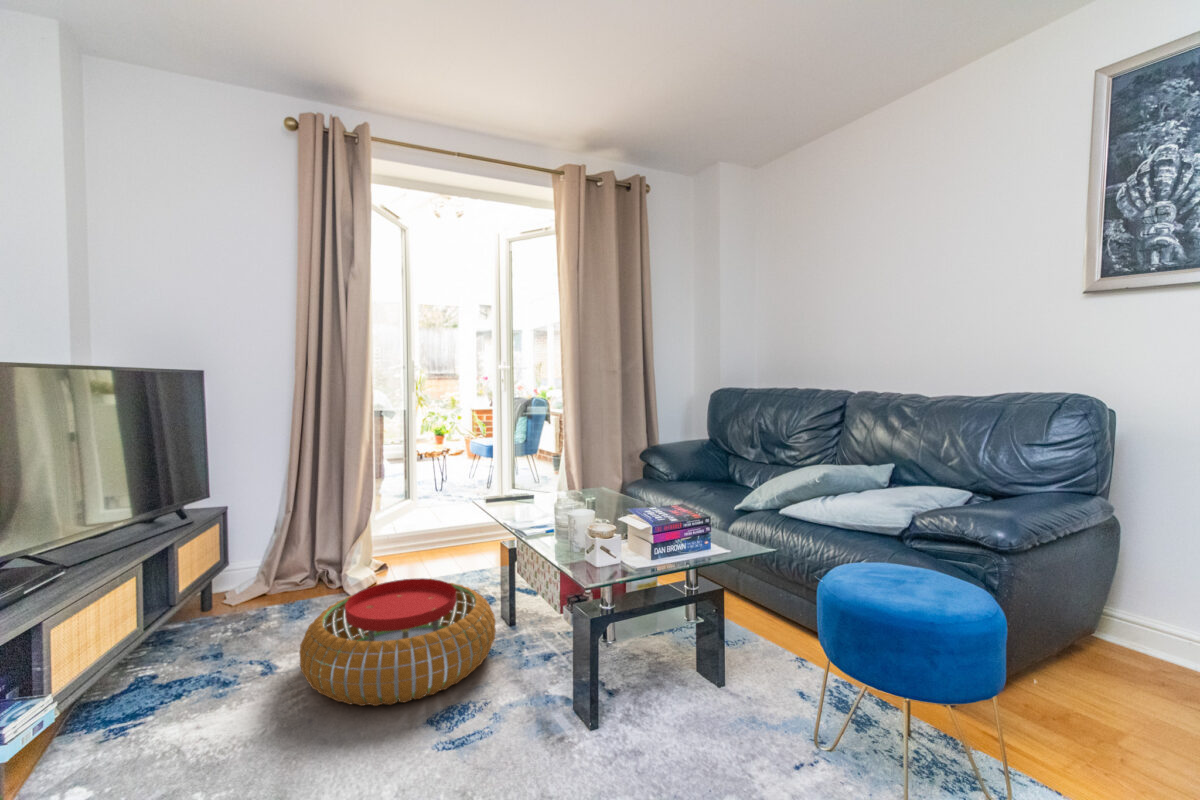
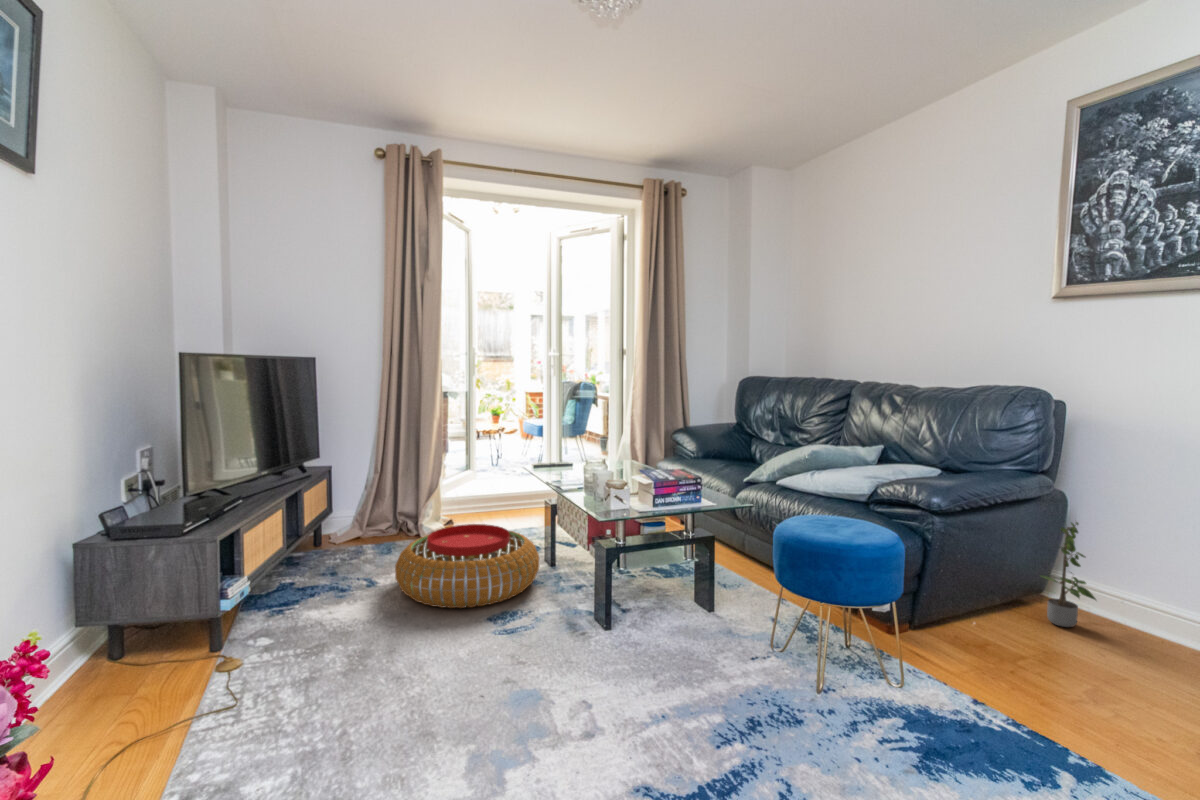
potted plant: none [1104,548,1174,681] -> present [1040,522,1096,627]

